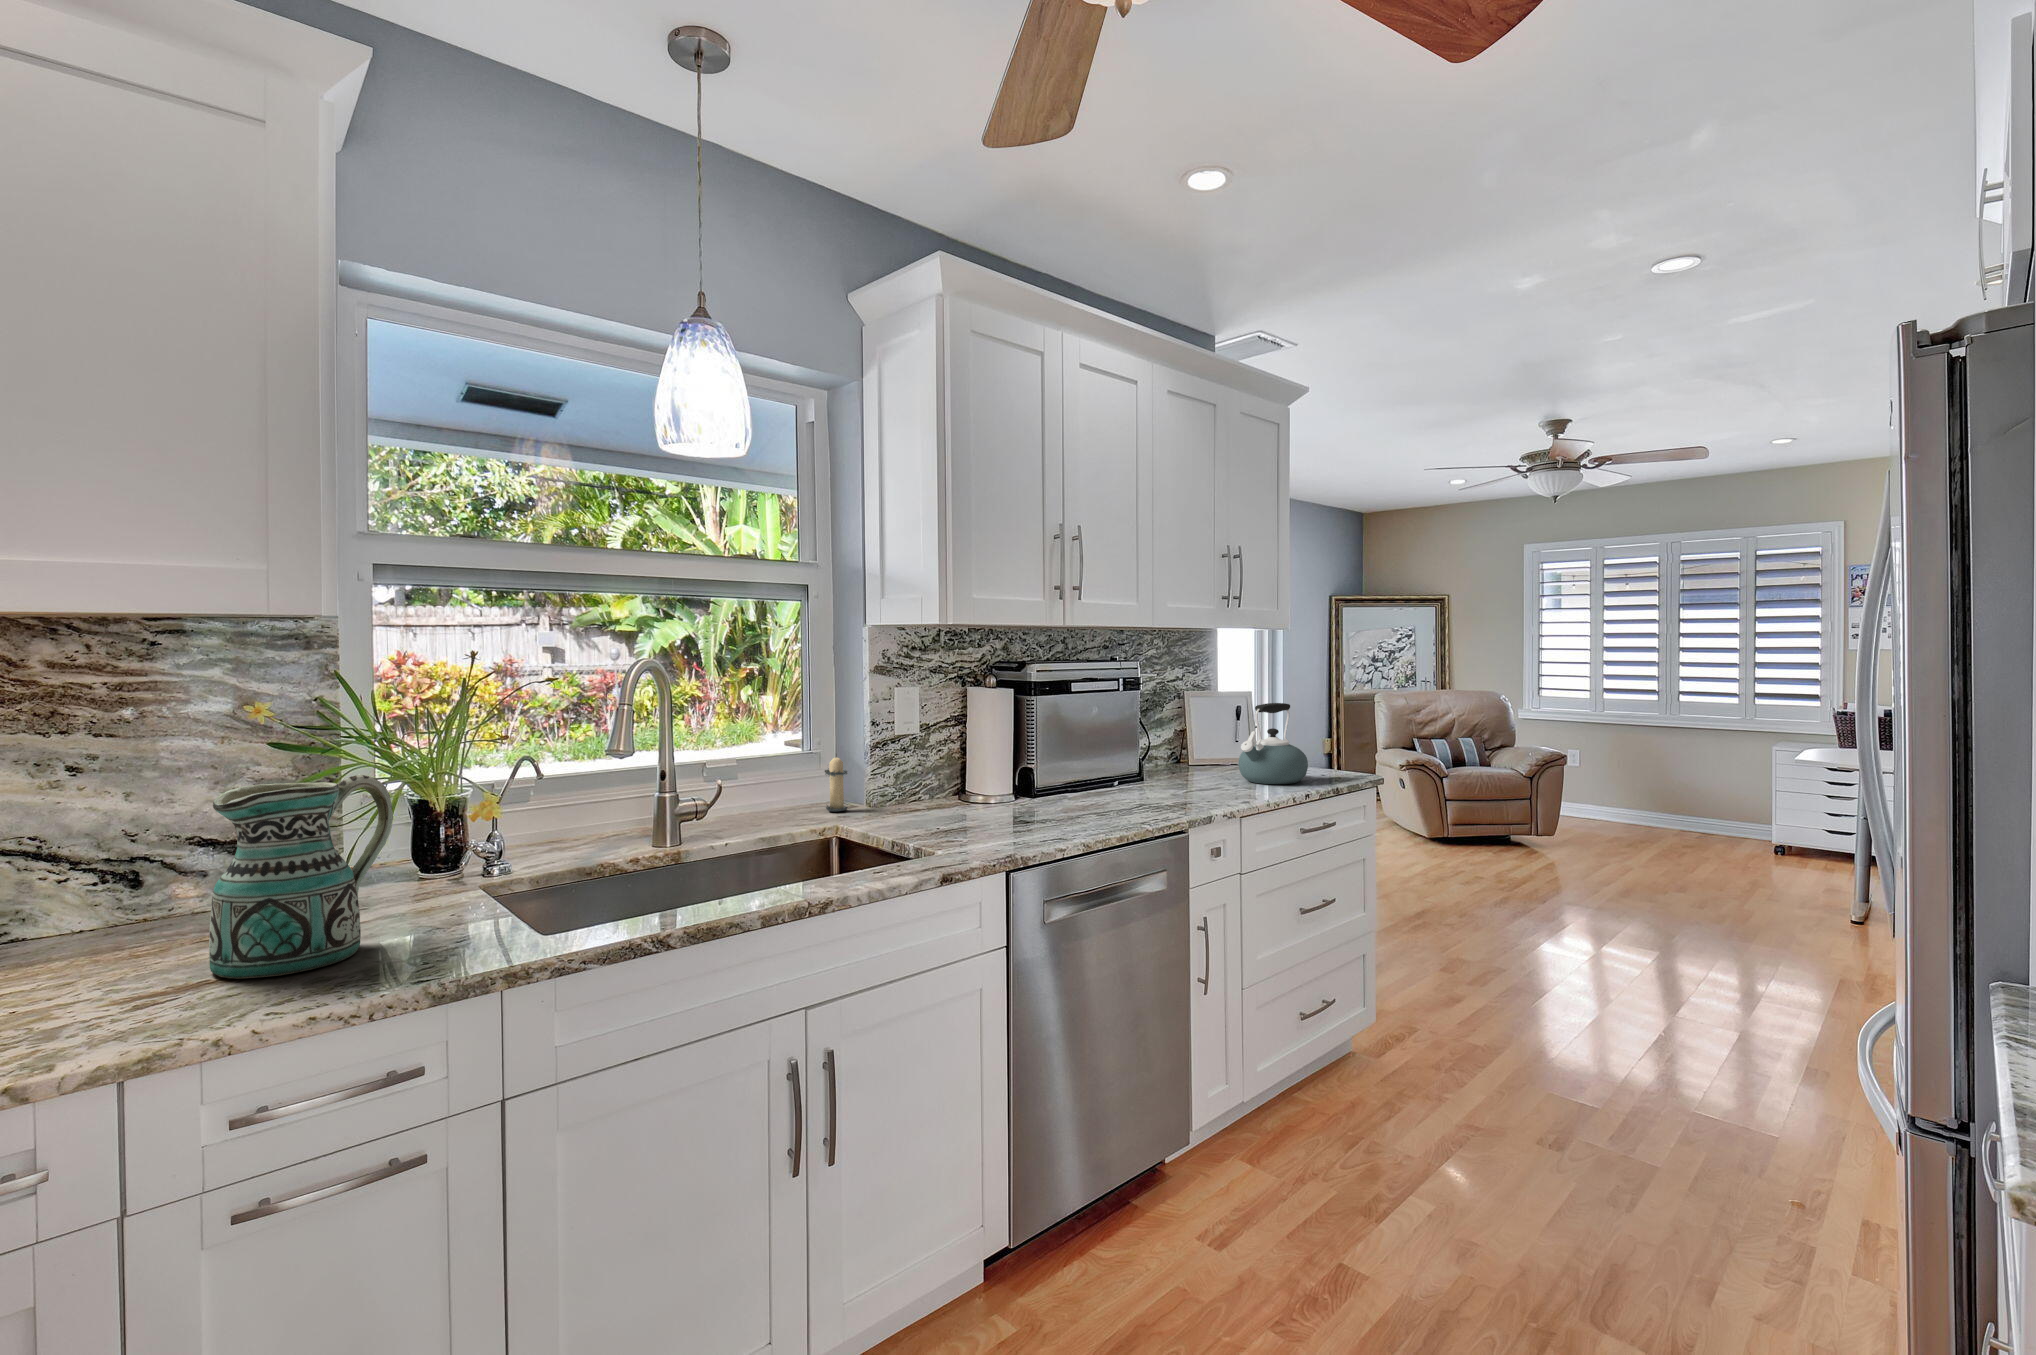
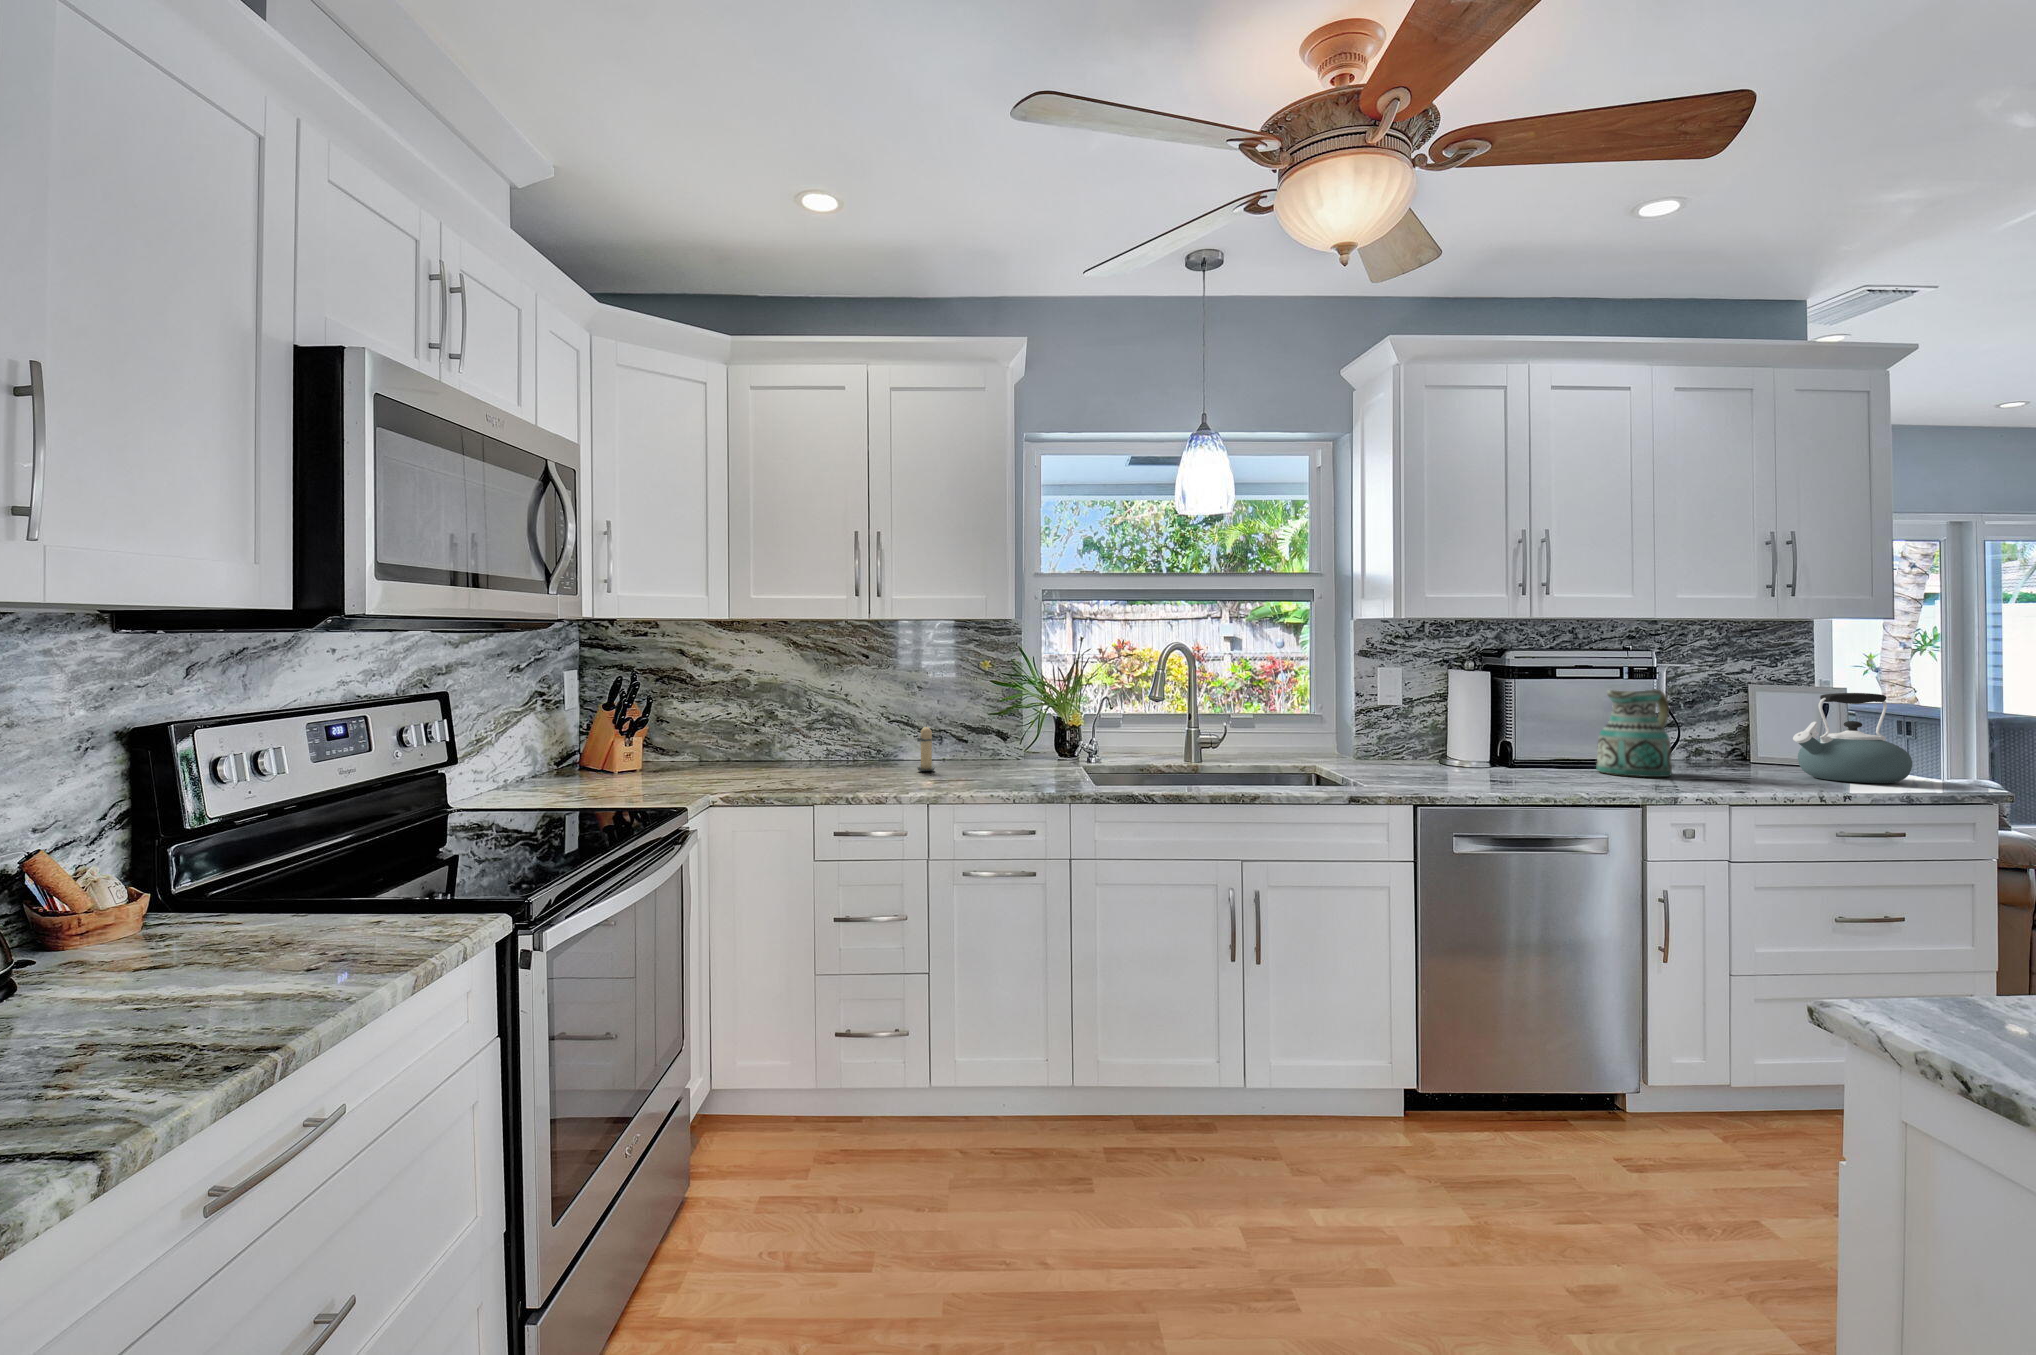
candle: present [825,754,847,811] -> present [917,724,935,771]
ceramic pitcher: present [209,775,393,978] -> present [1596,689,1672,777]

